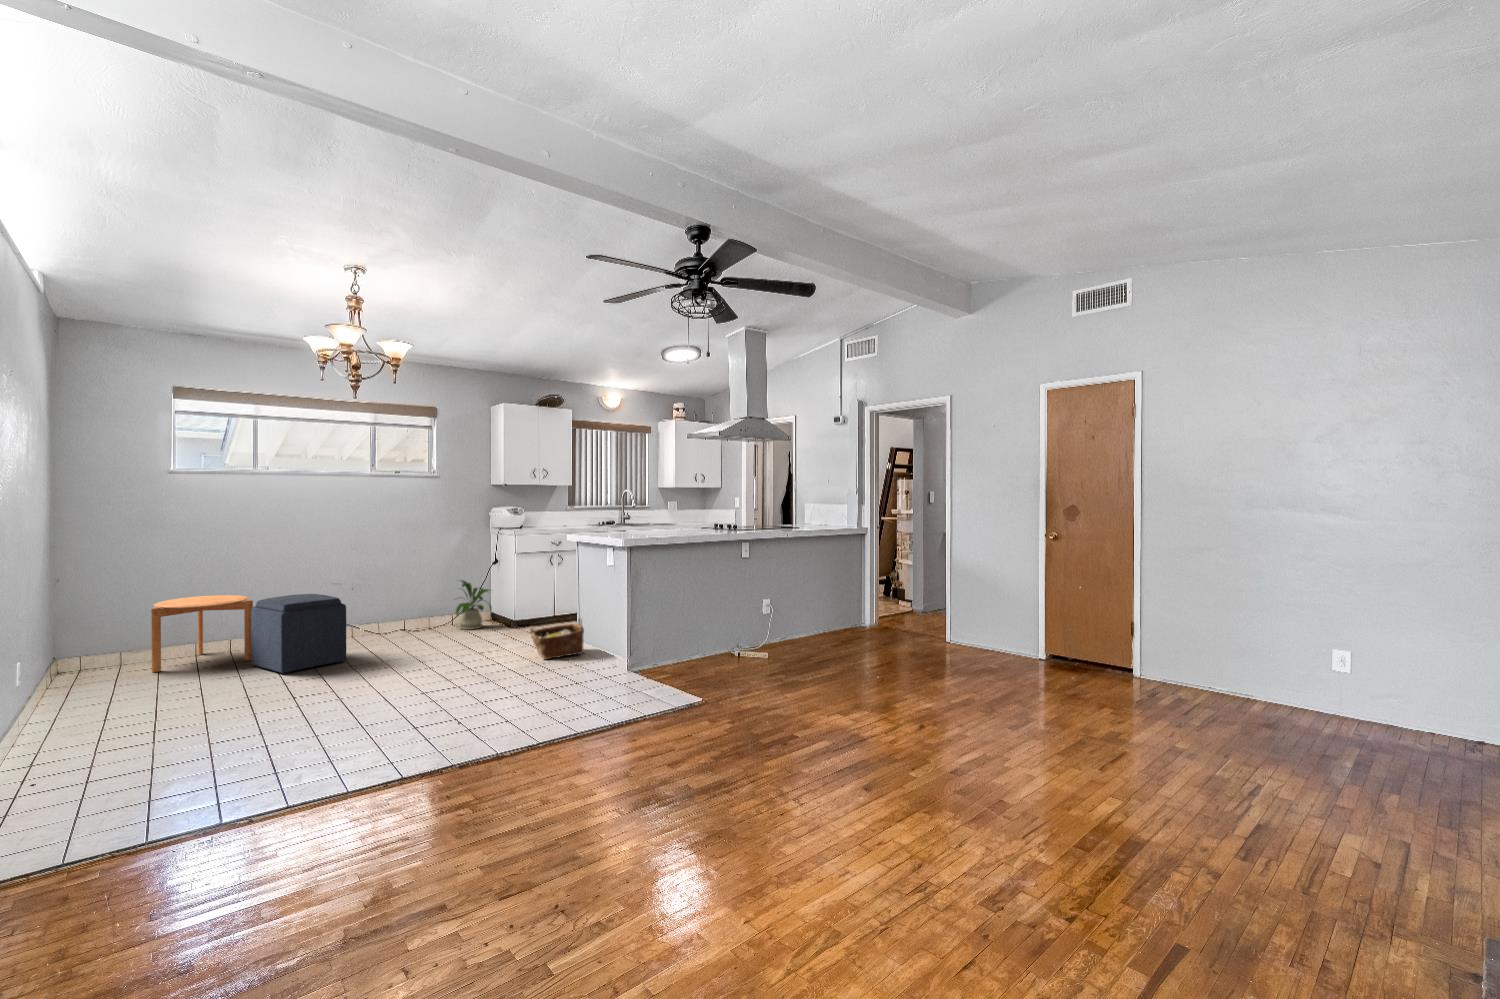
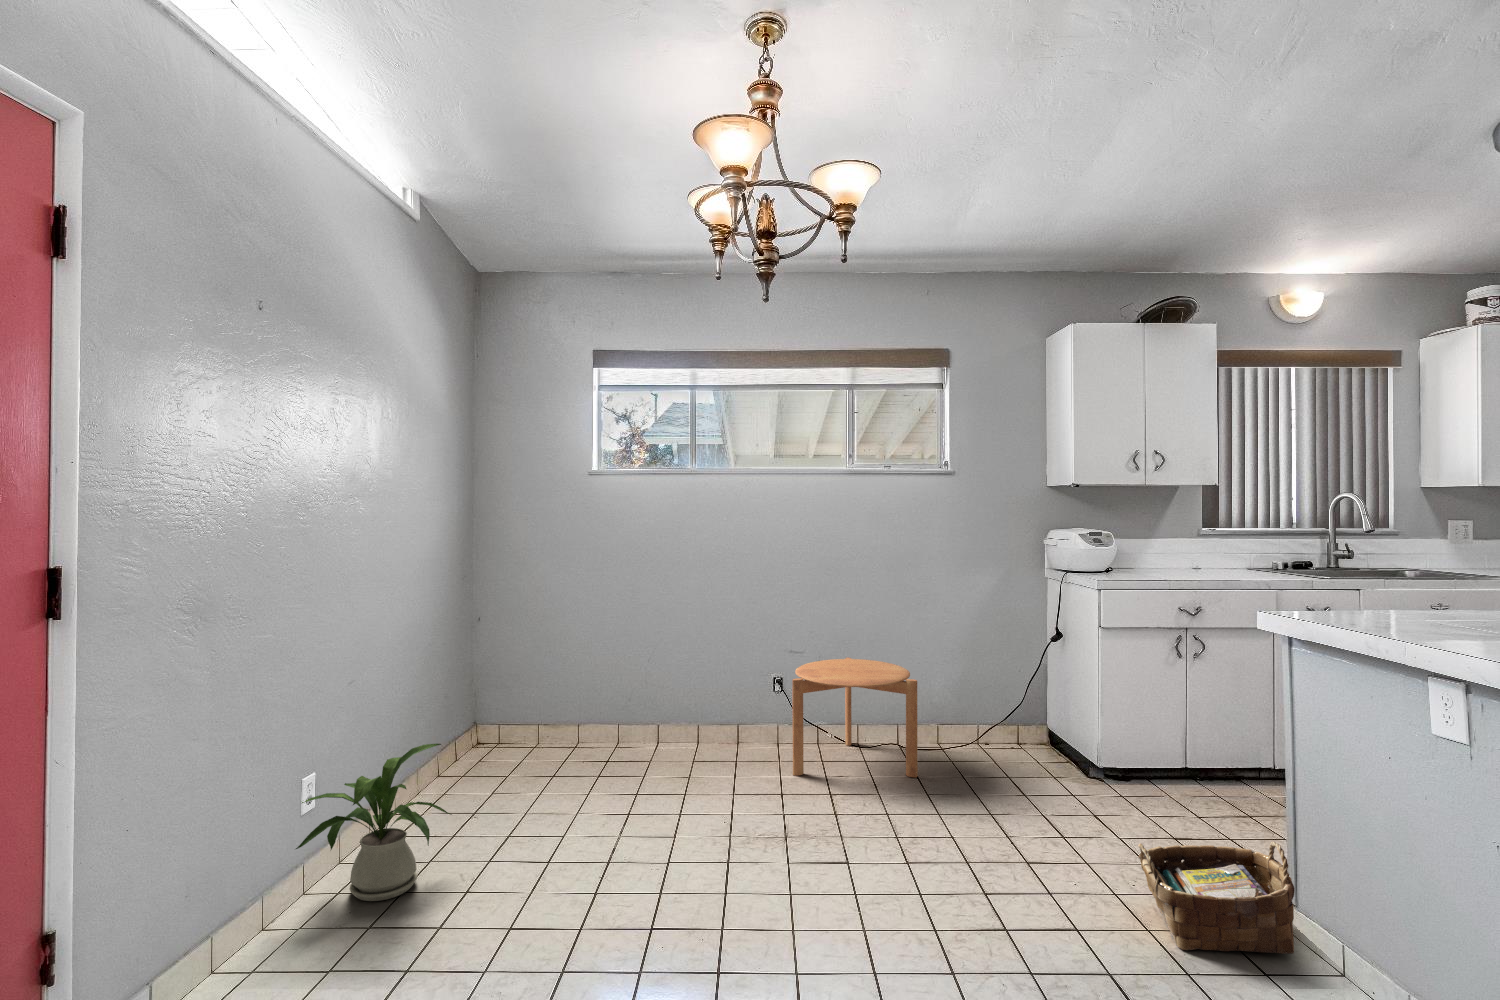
house plant: present [456,581,492,630] -> present [296,744,452,901]
ottoman: present [251,594,346,674] -> none [644,683,774,839]
side table: present [151,595,253,672] -> present [792,658,917,777]

